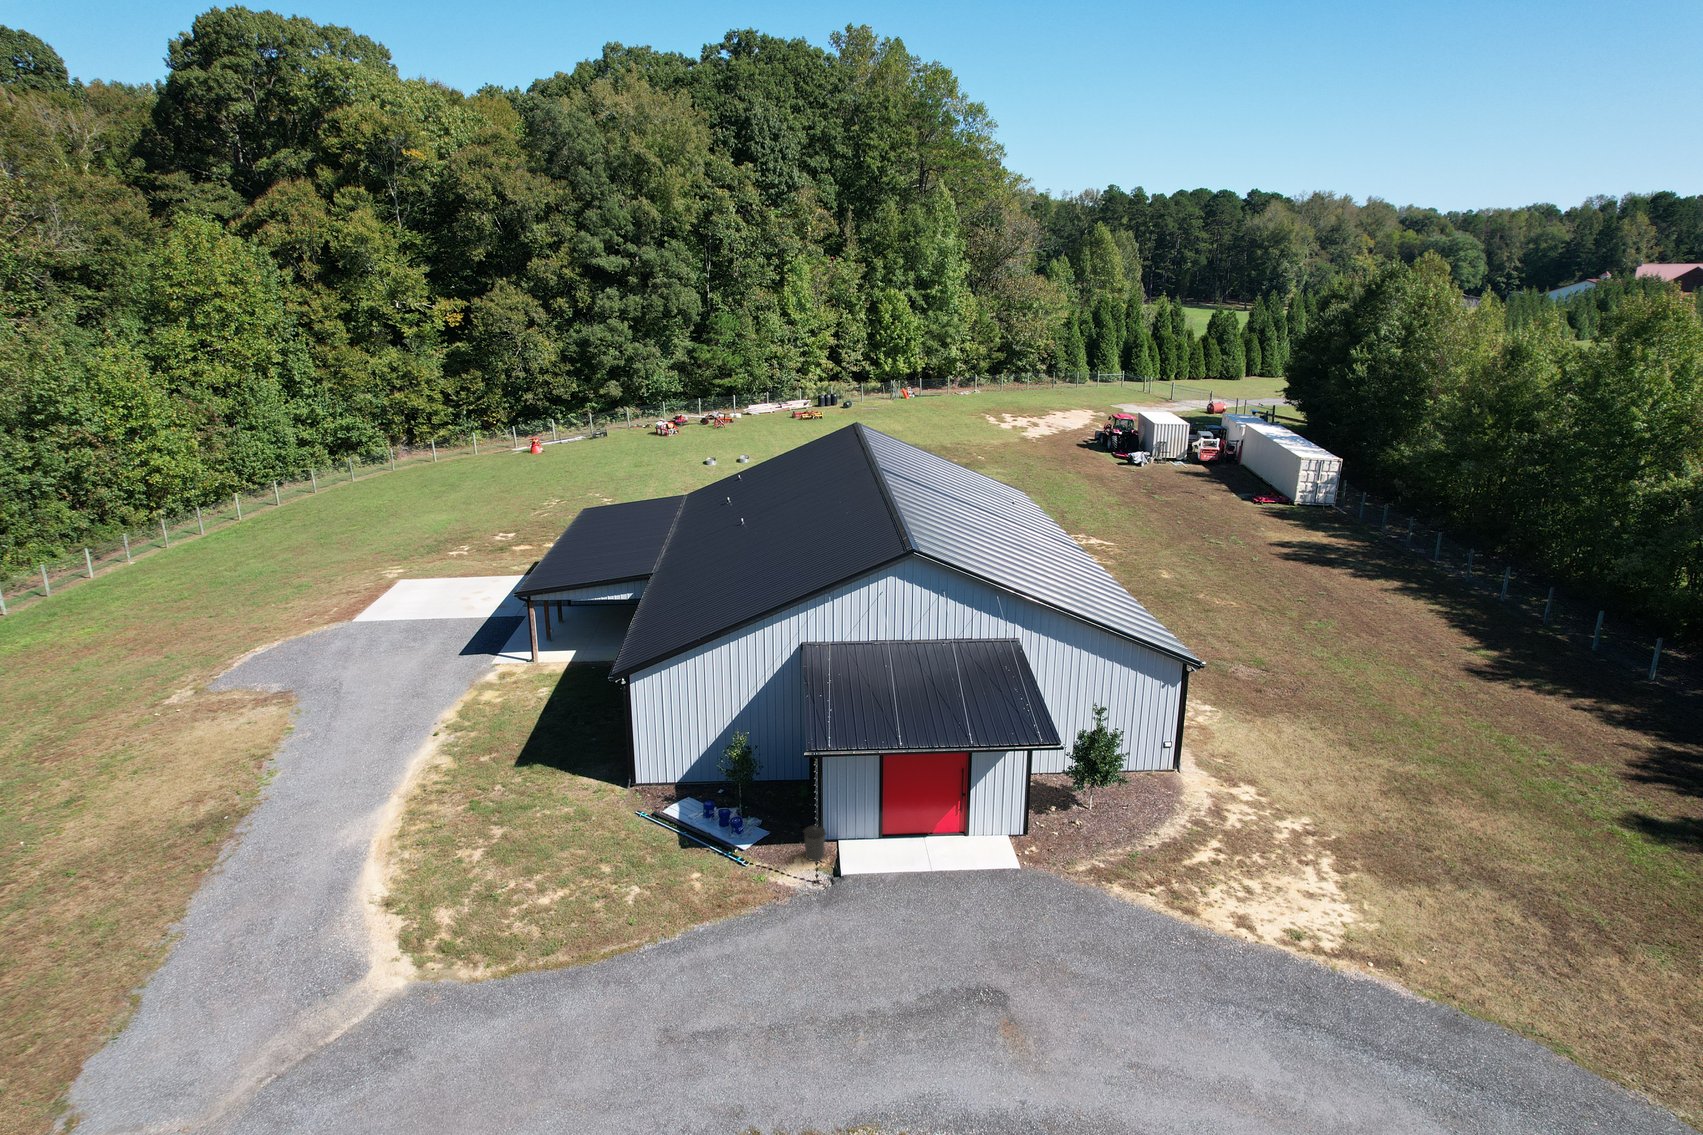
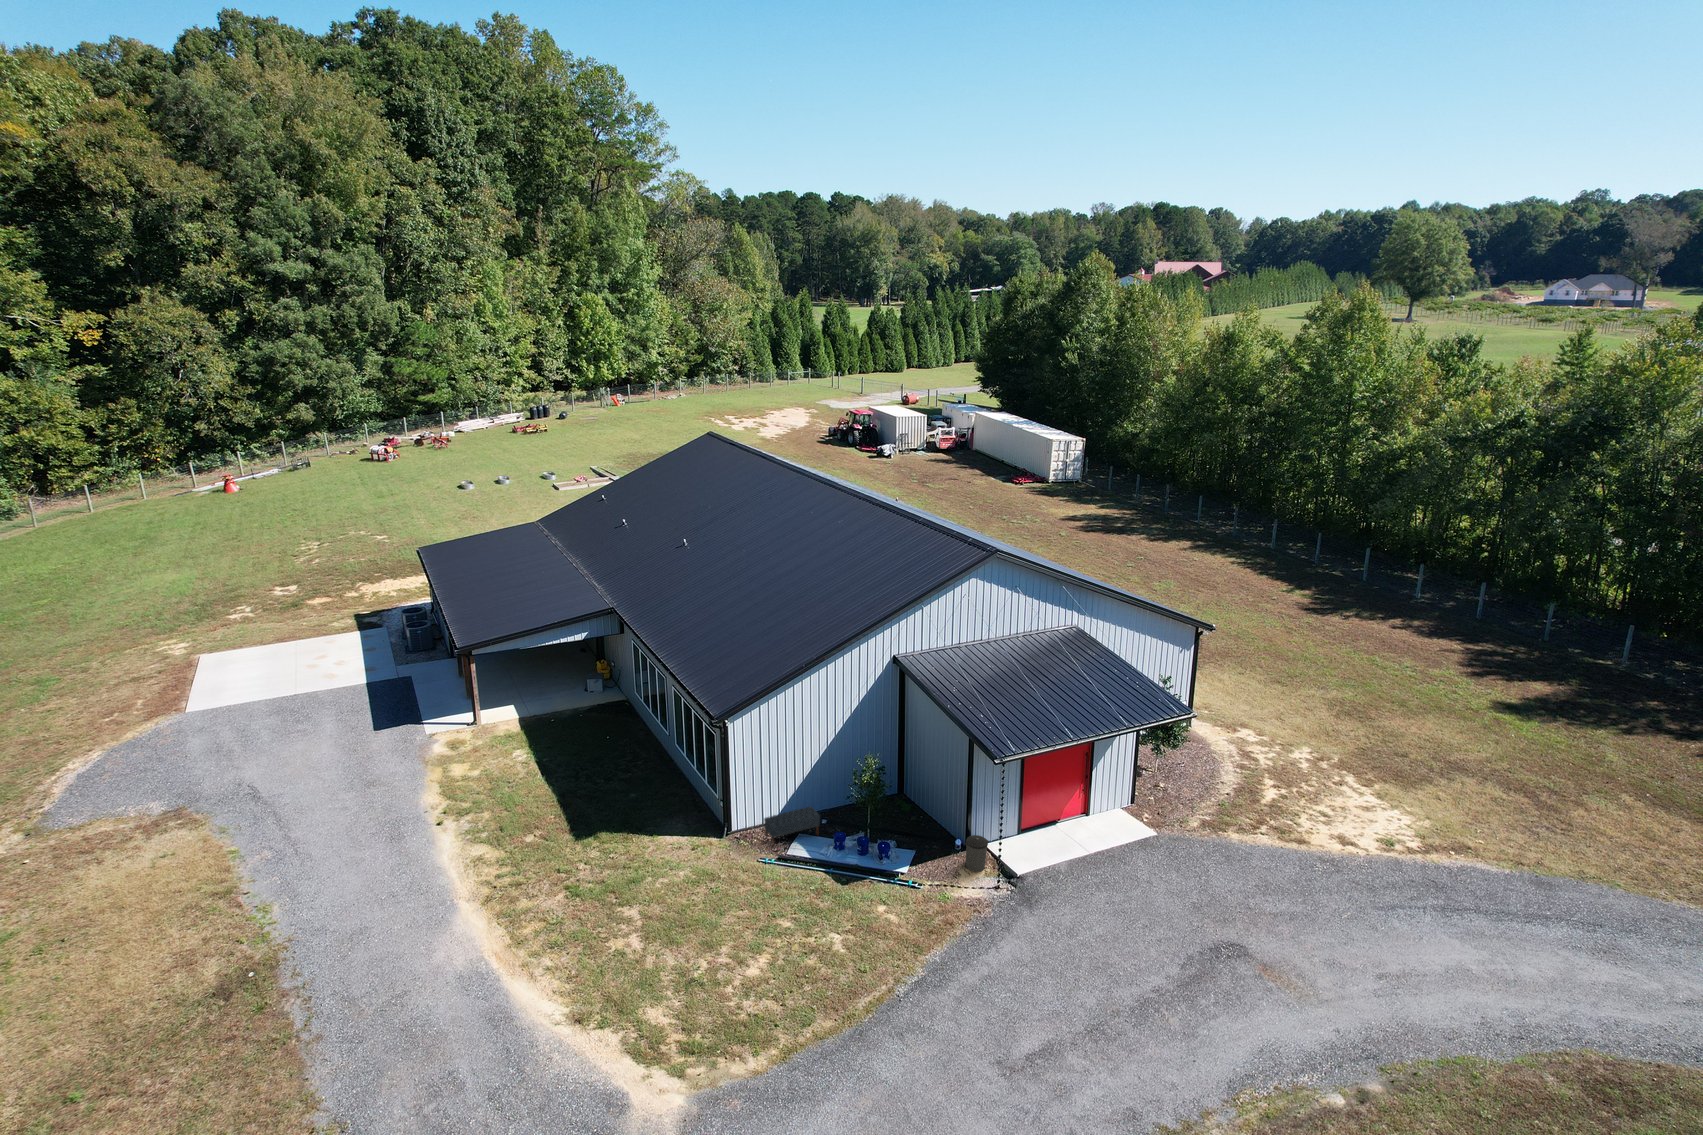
bench: none [656,772,706,802] -> present [764,806,820,847]

